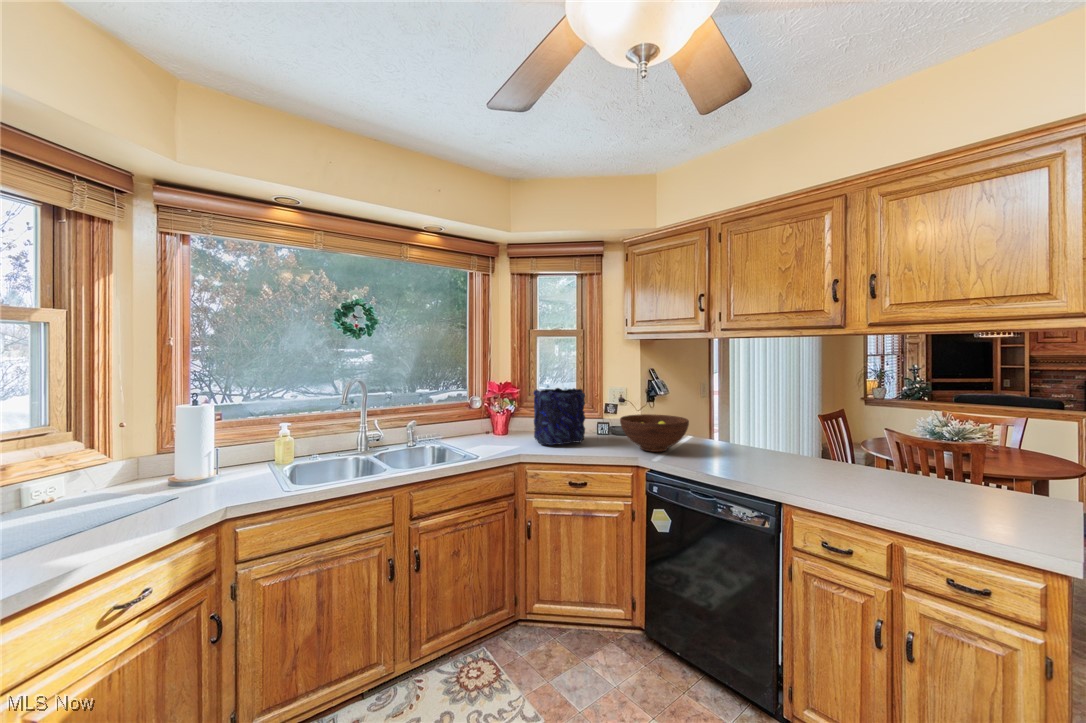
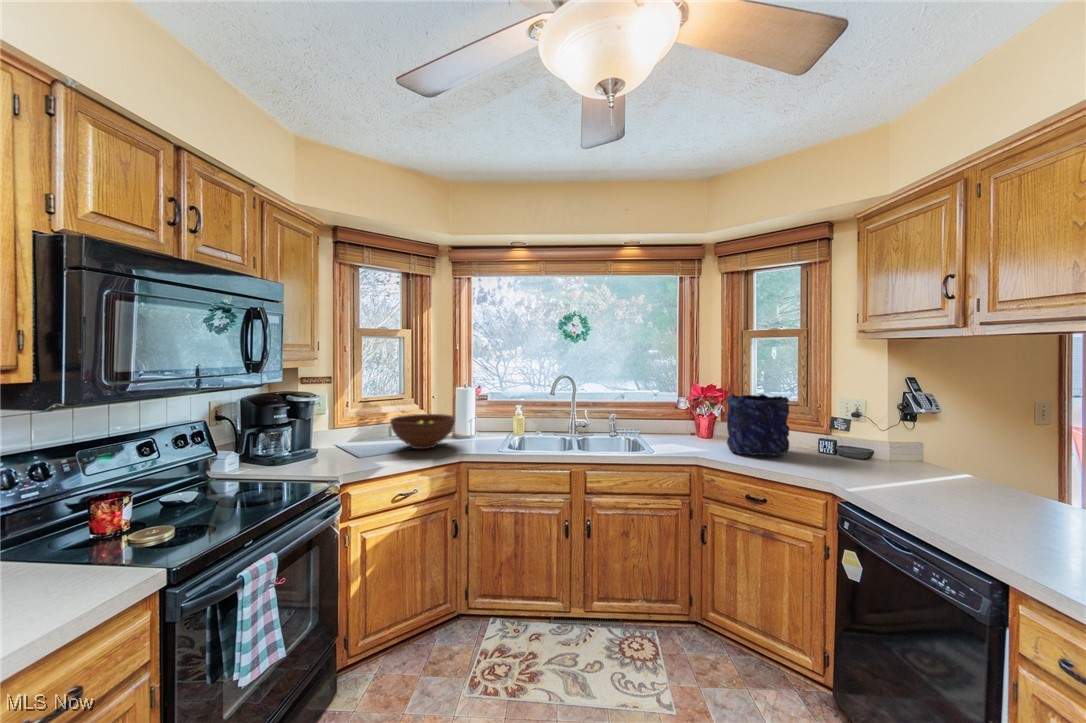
fruit bowl: present [620,414,689,452] -> present [390,414,455,449]

